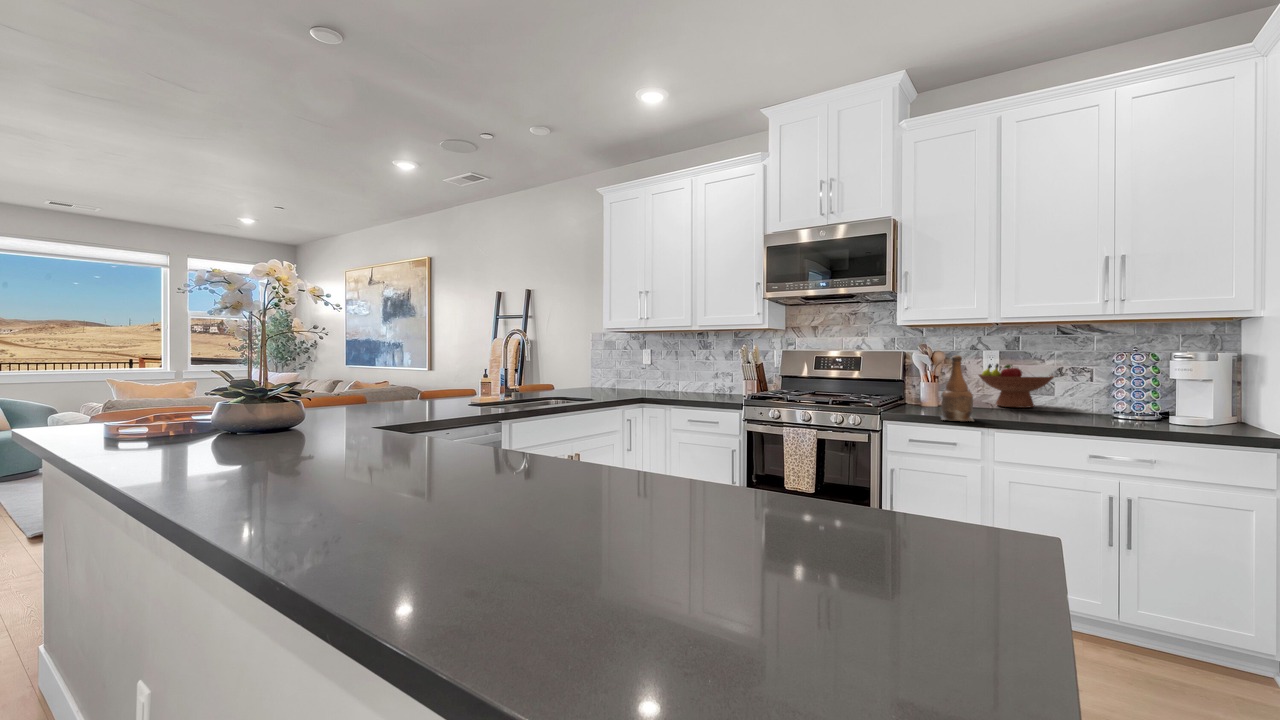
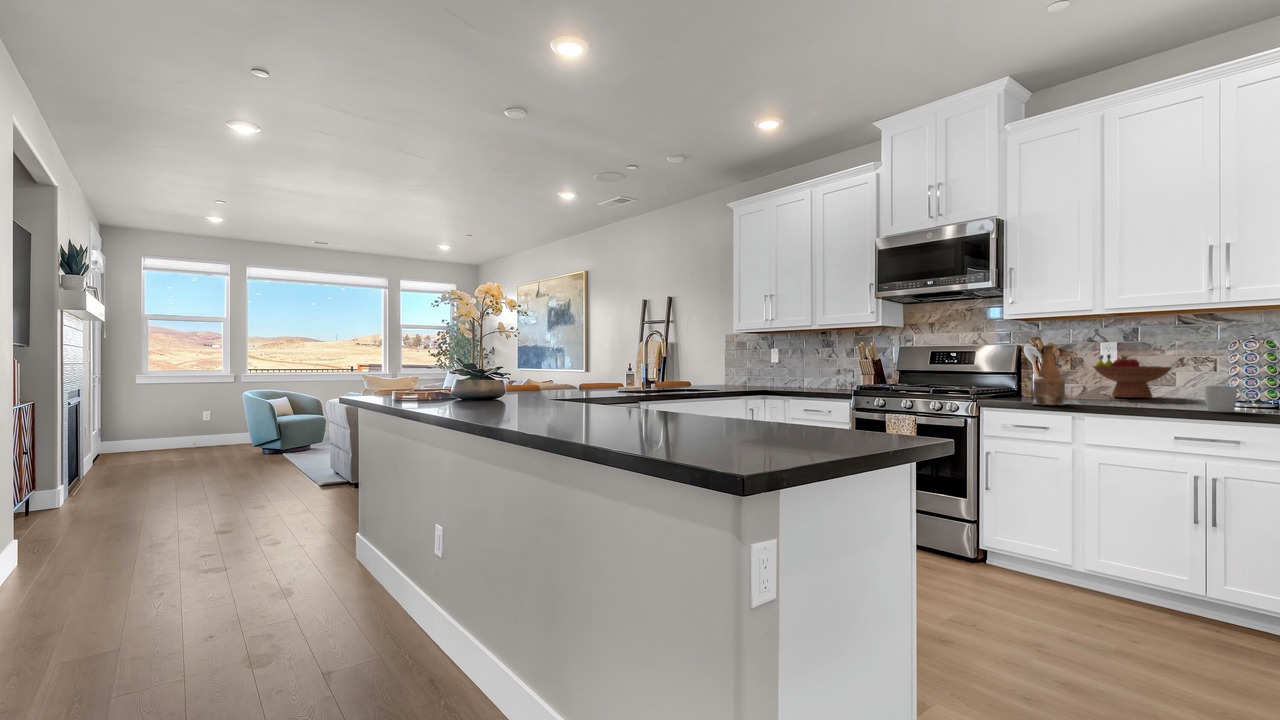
mug: none [1113,402,1157,430] -> present [1205,386,1249,412]

